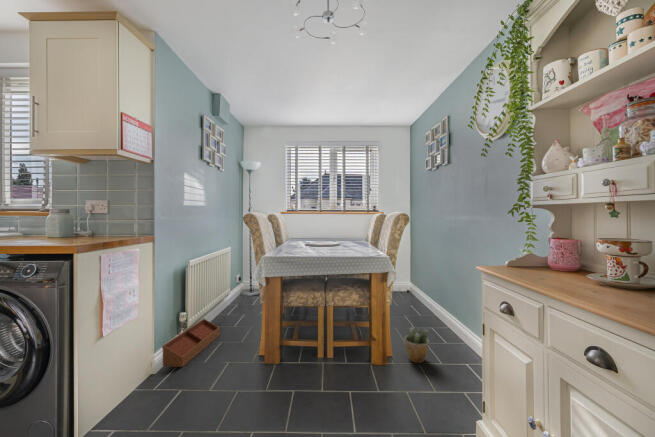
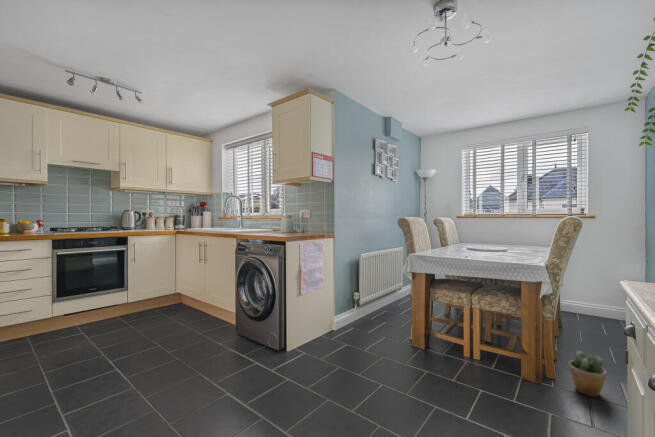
storage bin: present [162,319,220,367] -> none [340,302,385,332]

